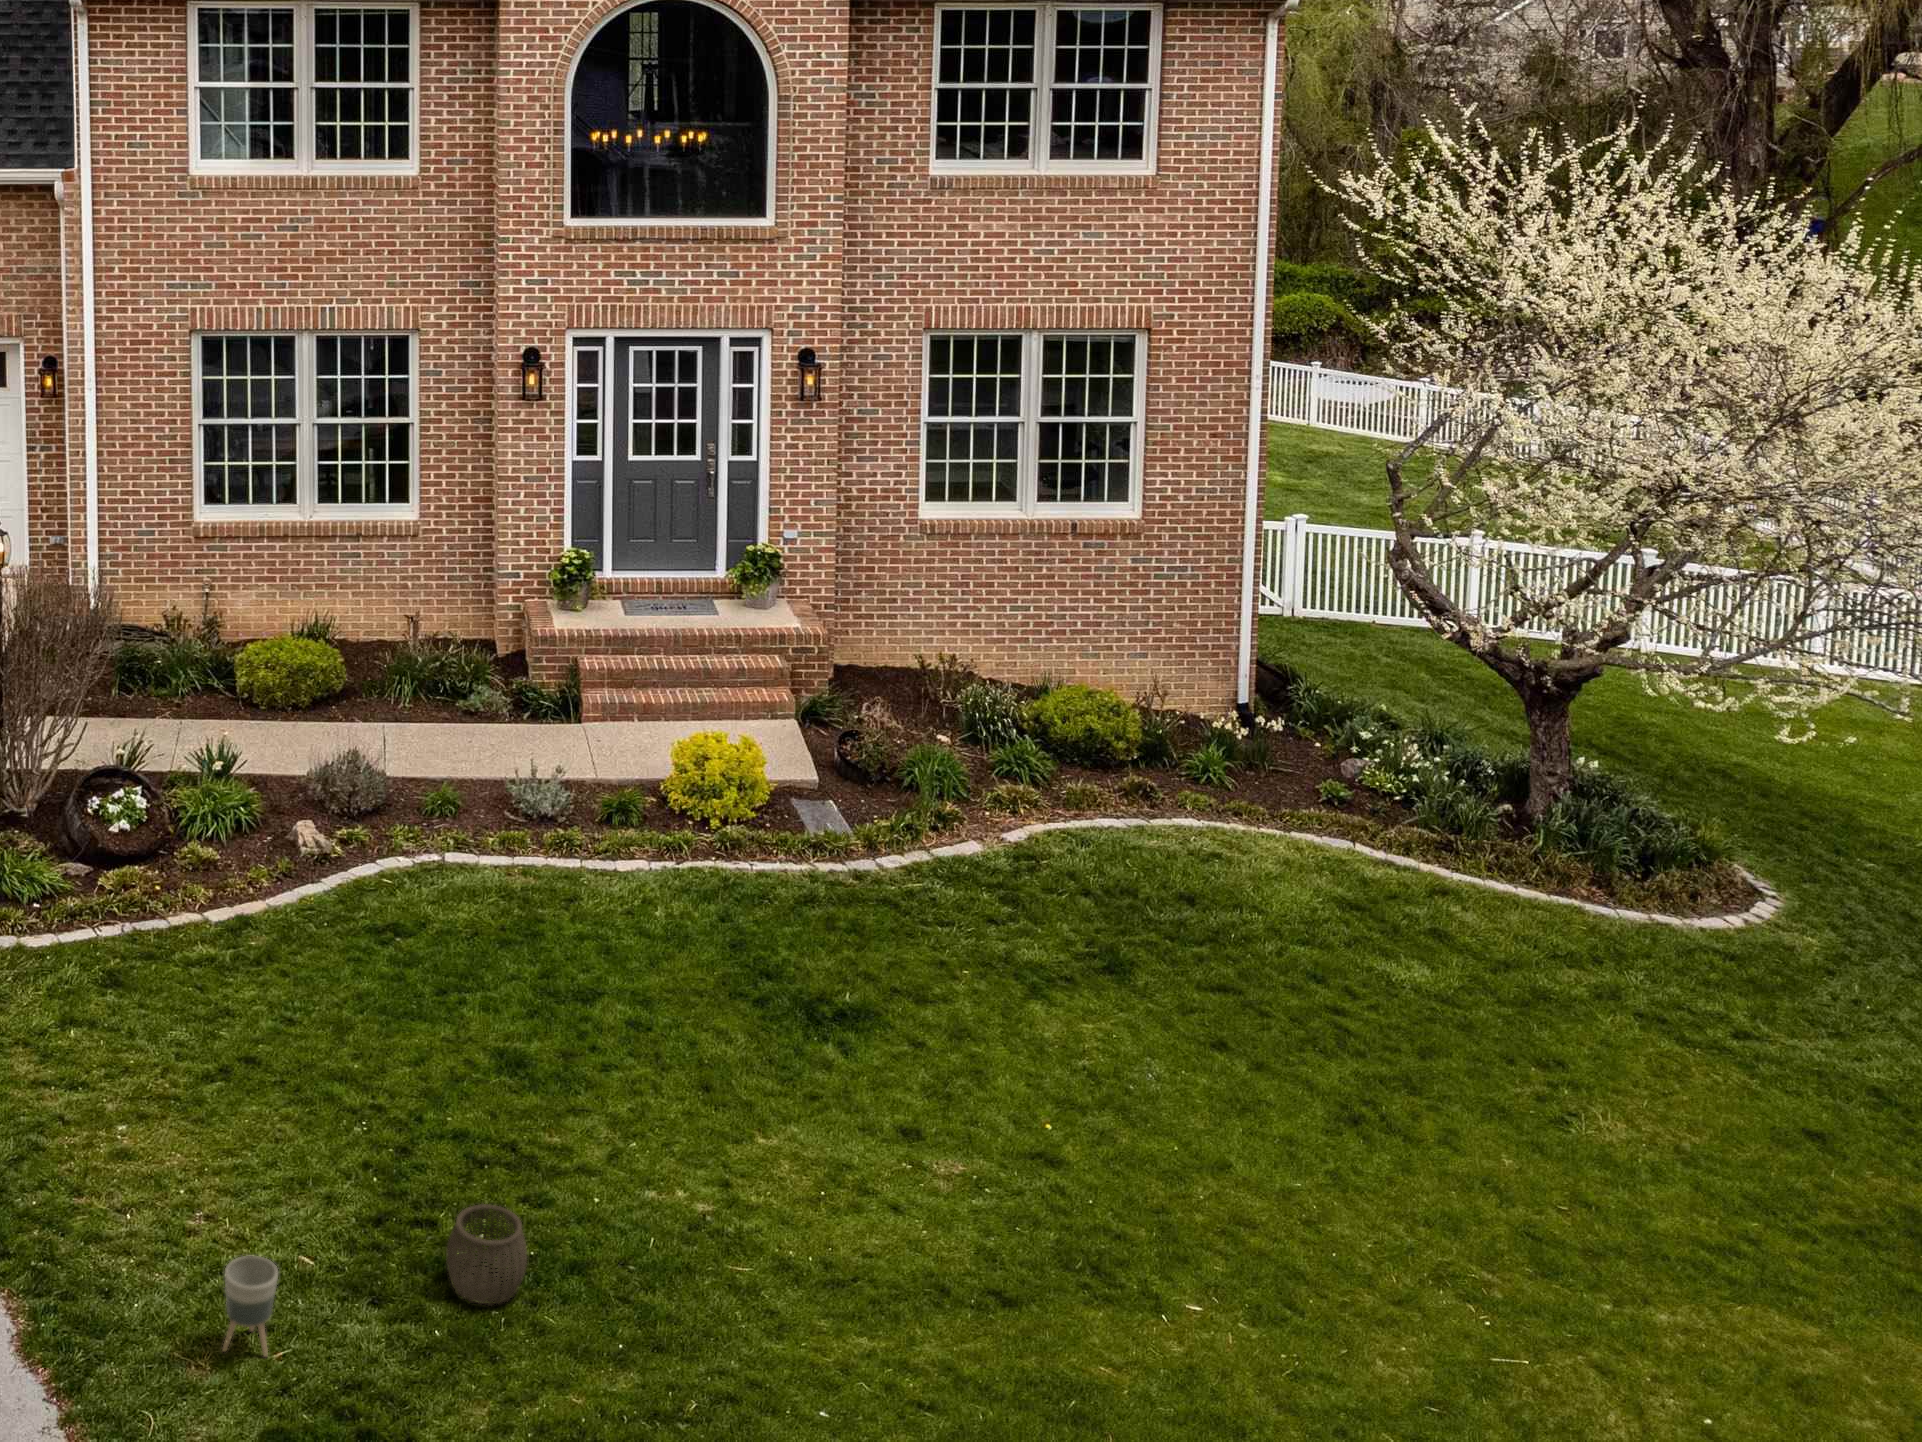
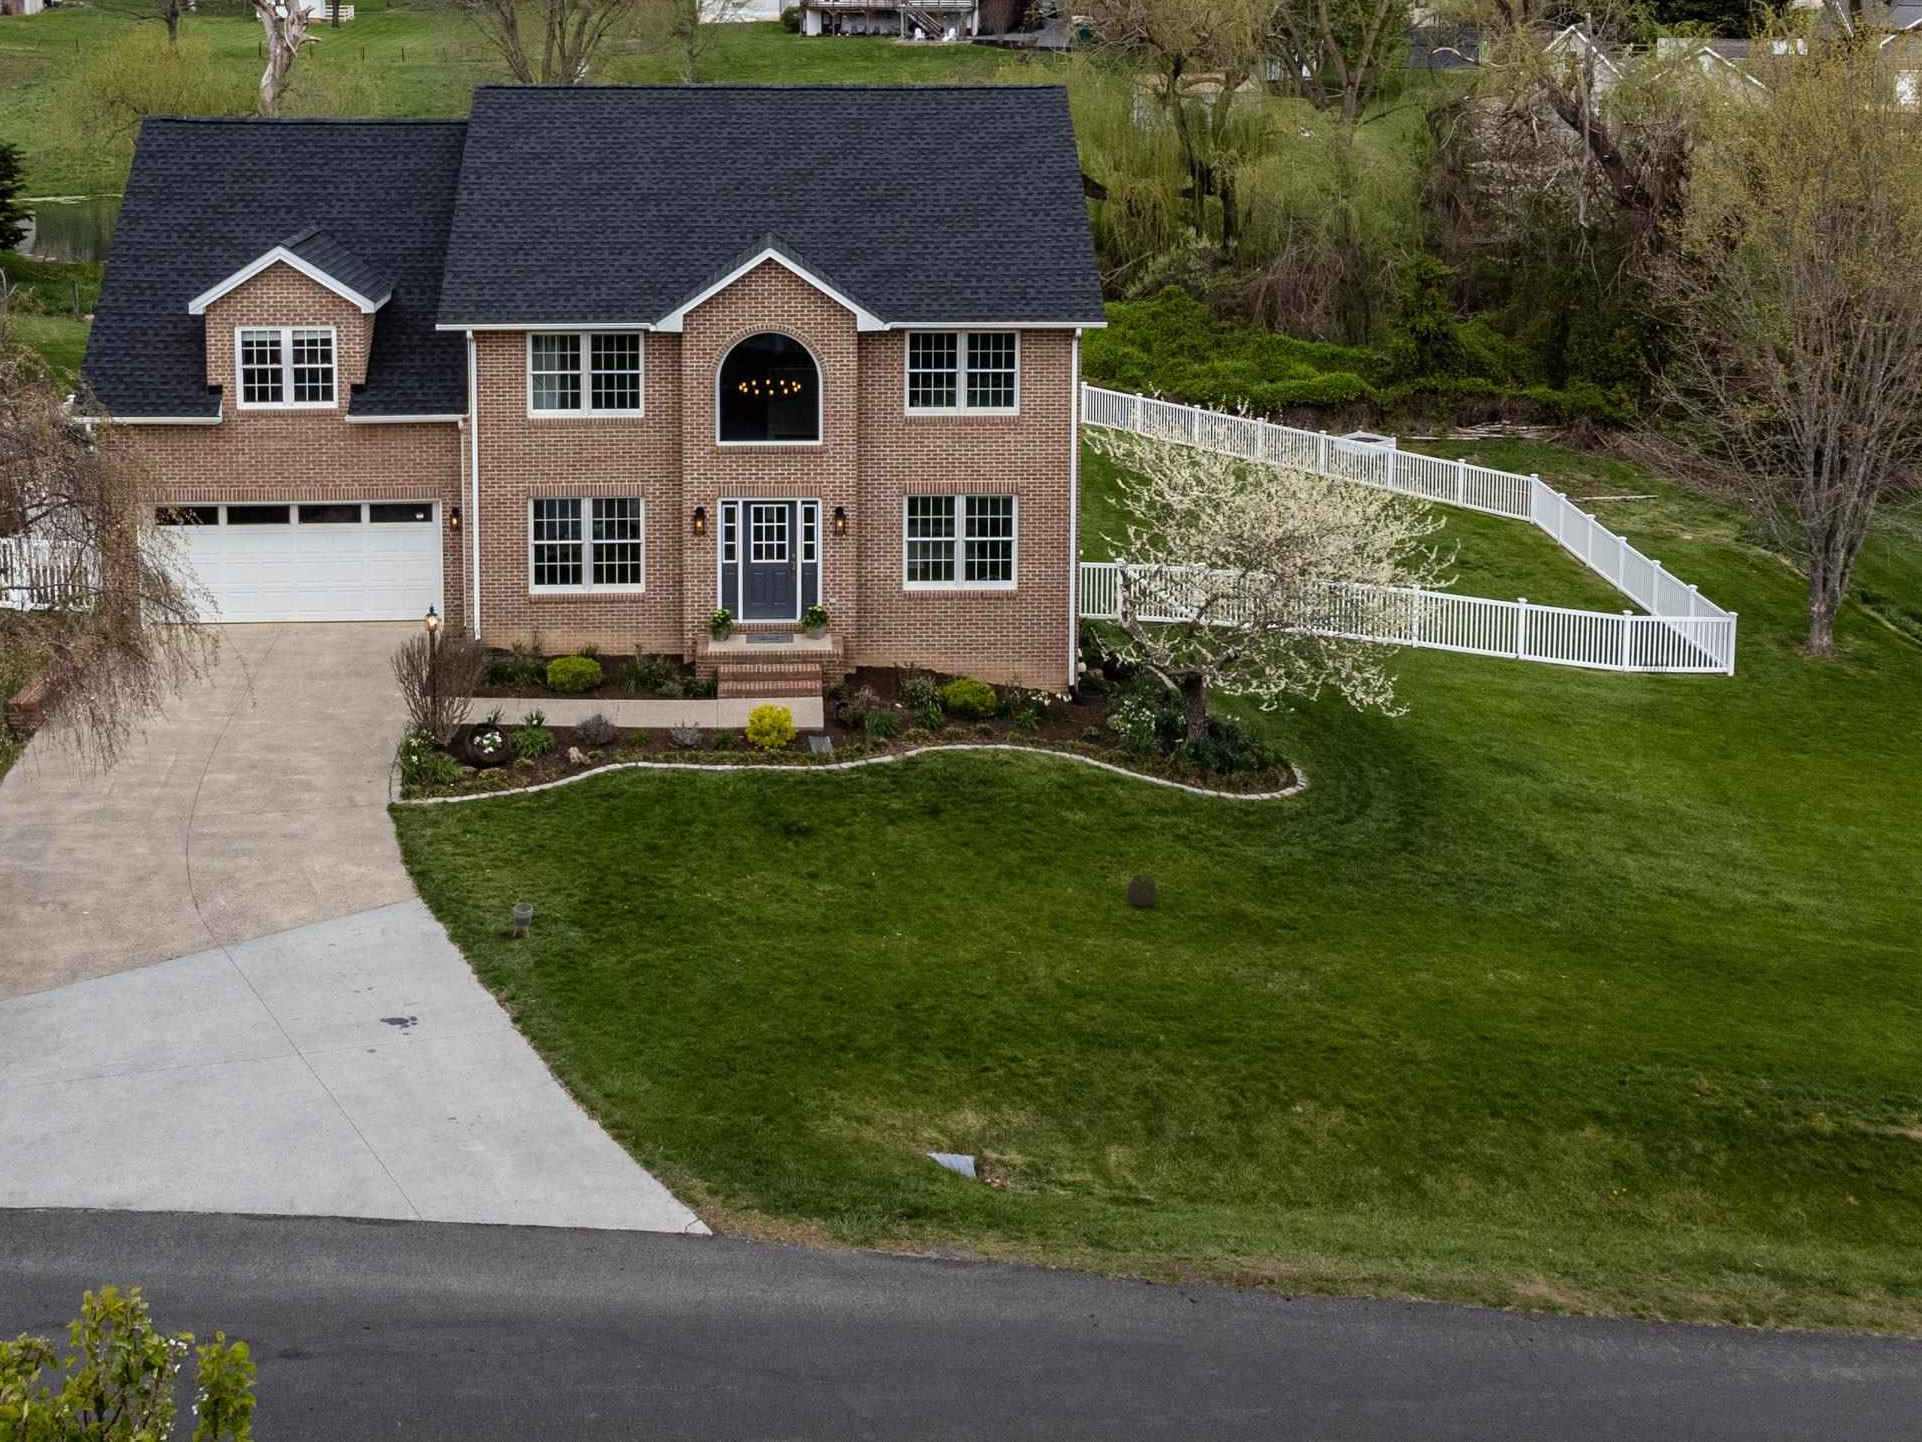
woven basket: present [446,1204,527,1305] -> present [1128,875,1157,907]

